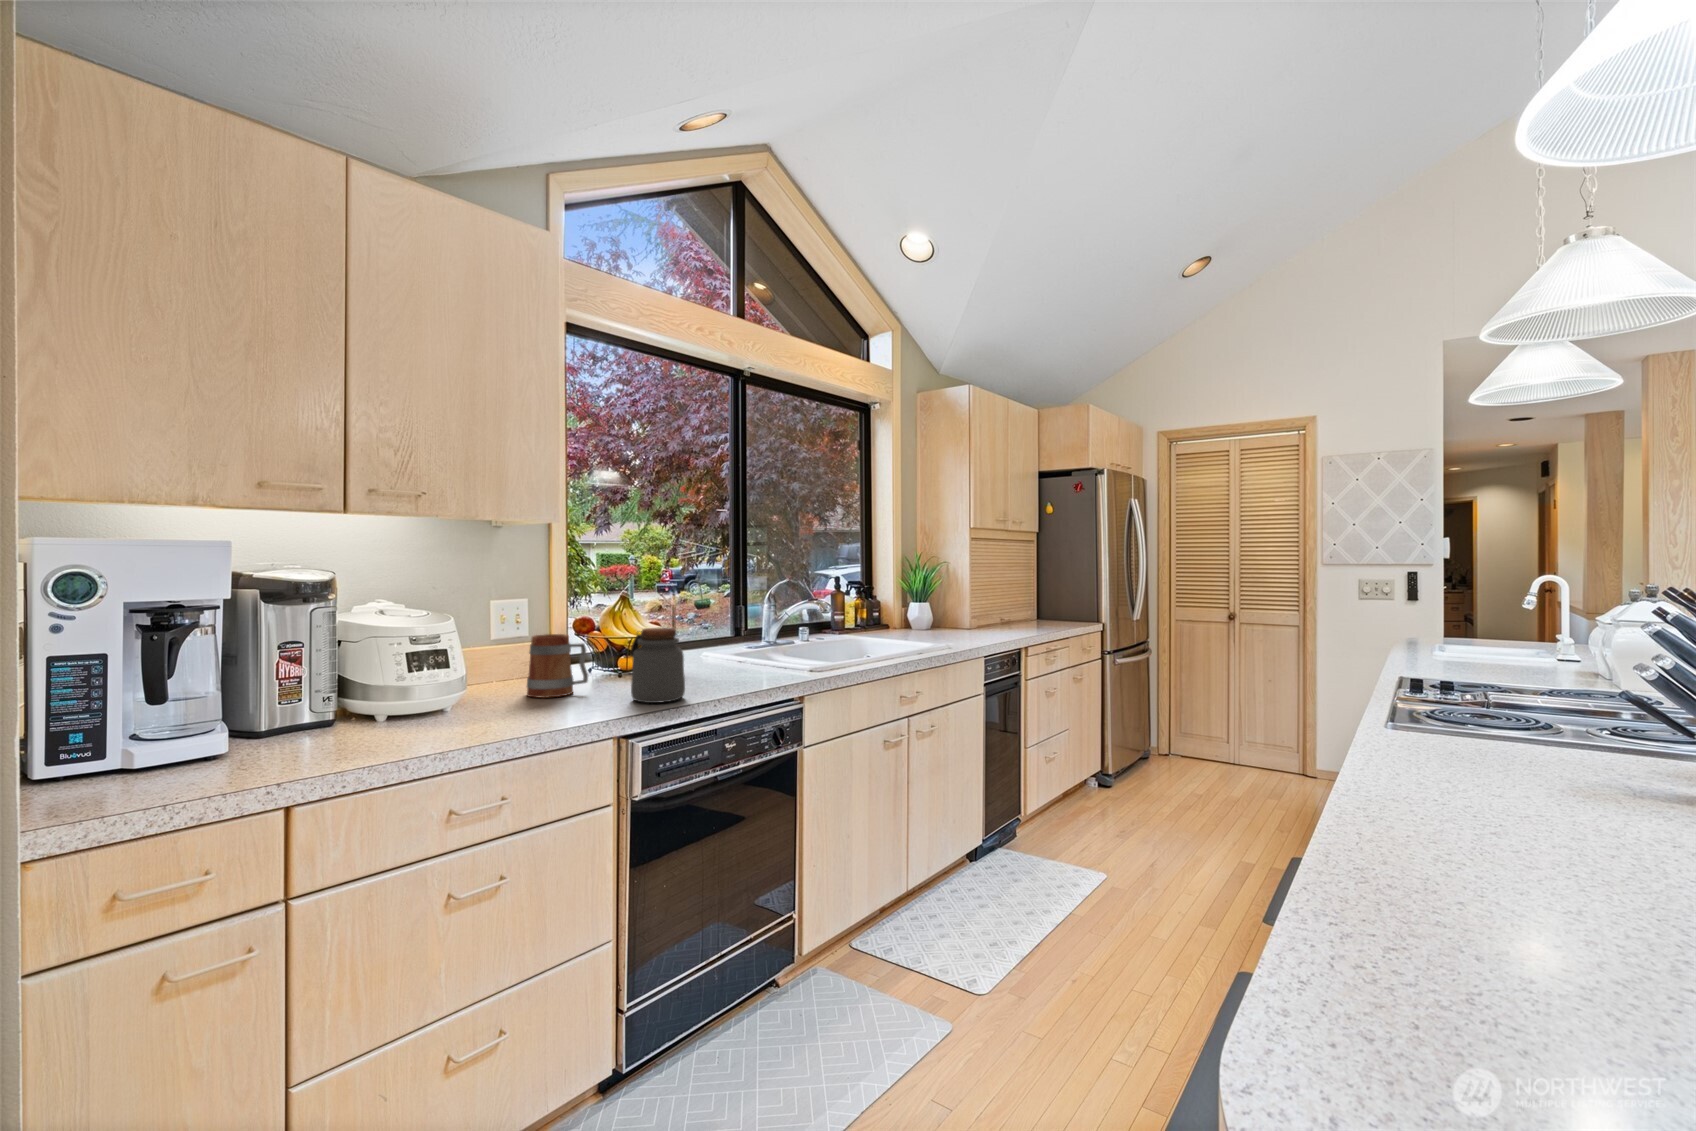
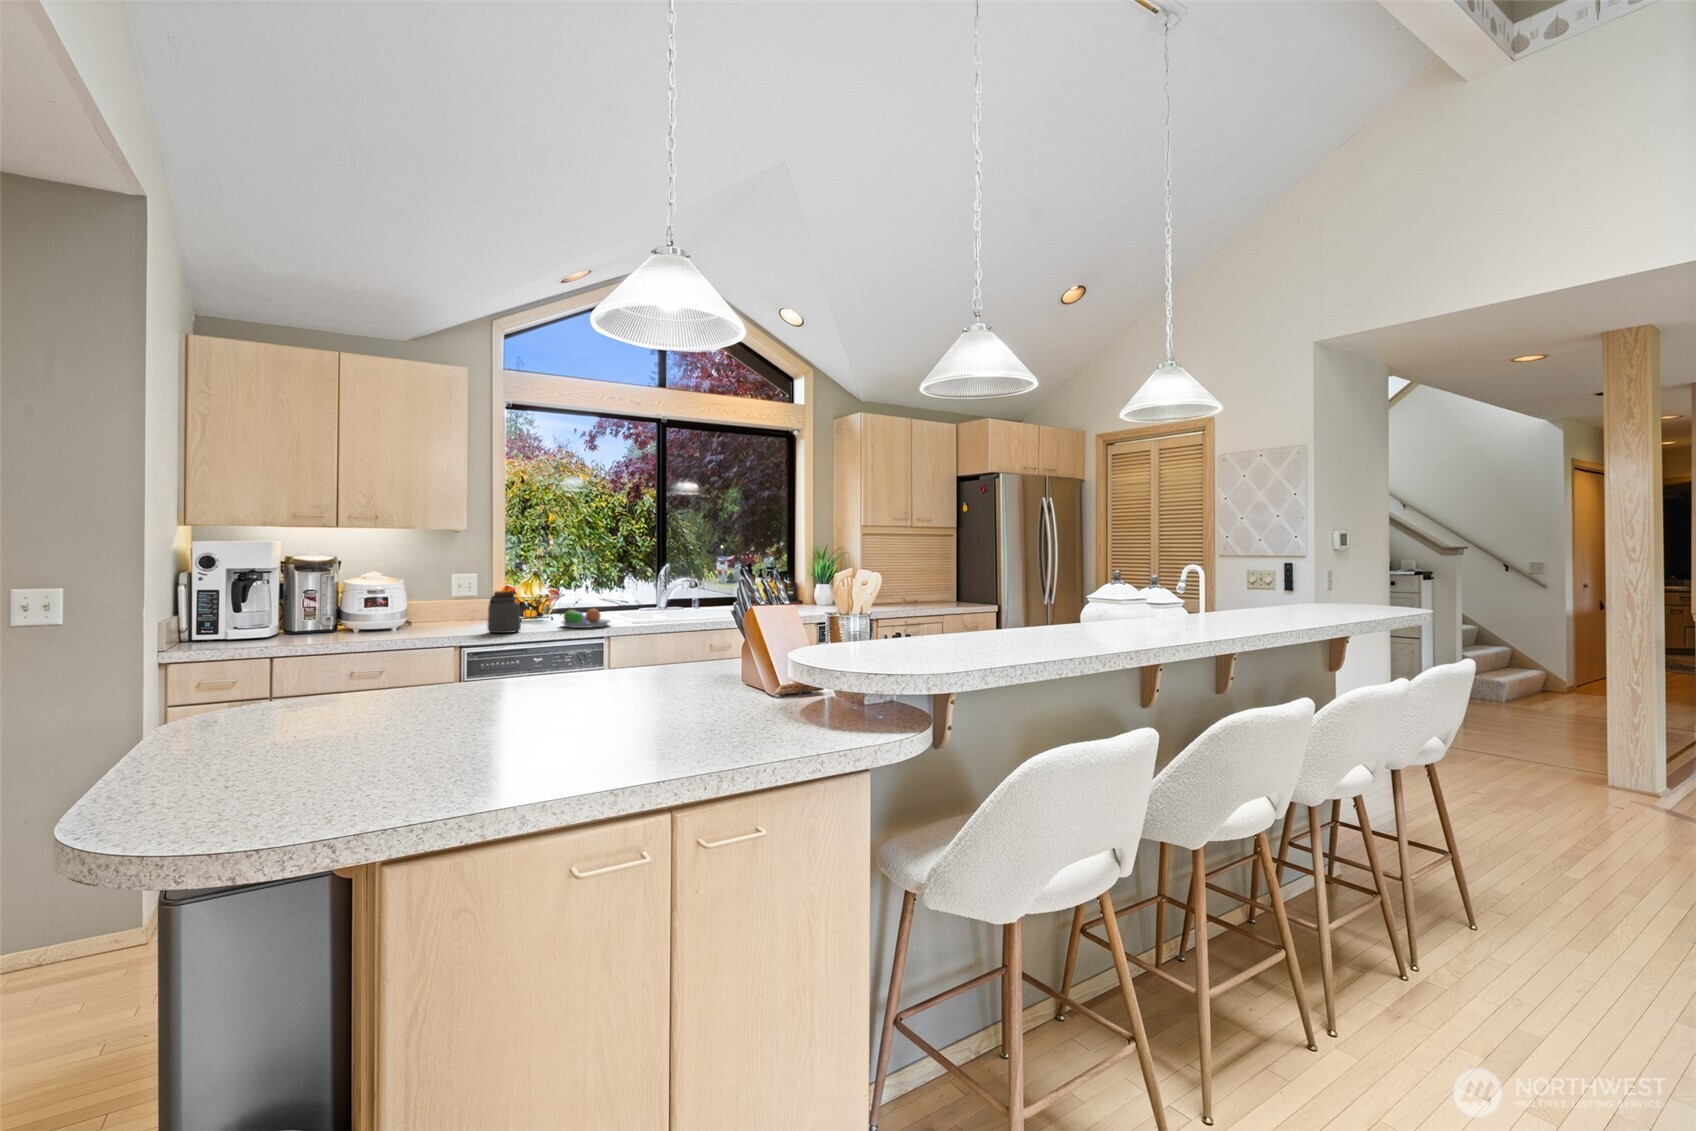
mug: present [527,634,588,698] -> none [443,595,477,629]
fruit bowl: none [712,648,790,683] -> present [560,608,610,628]

